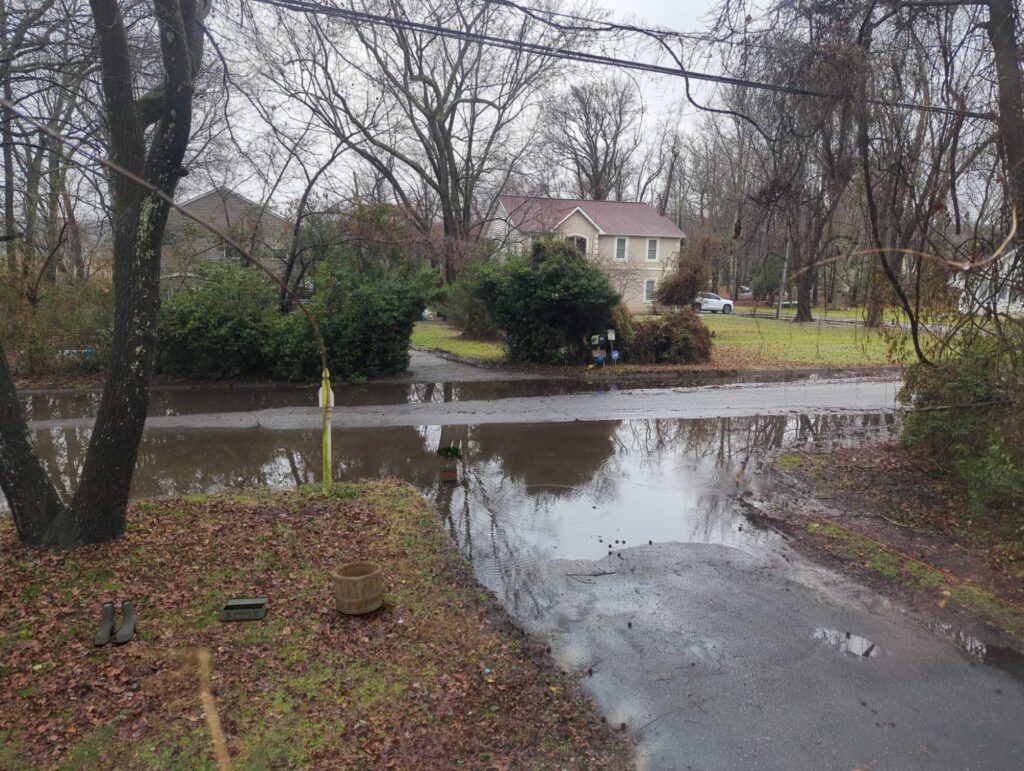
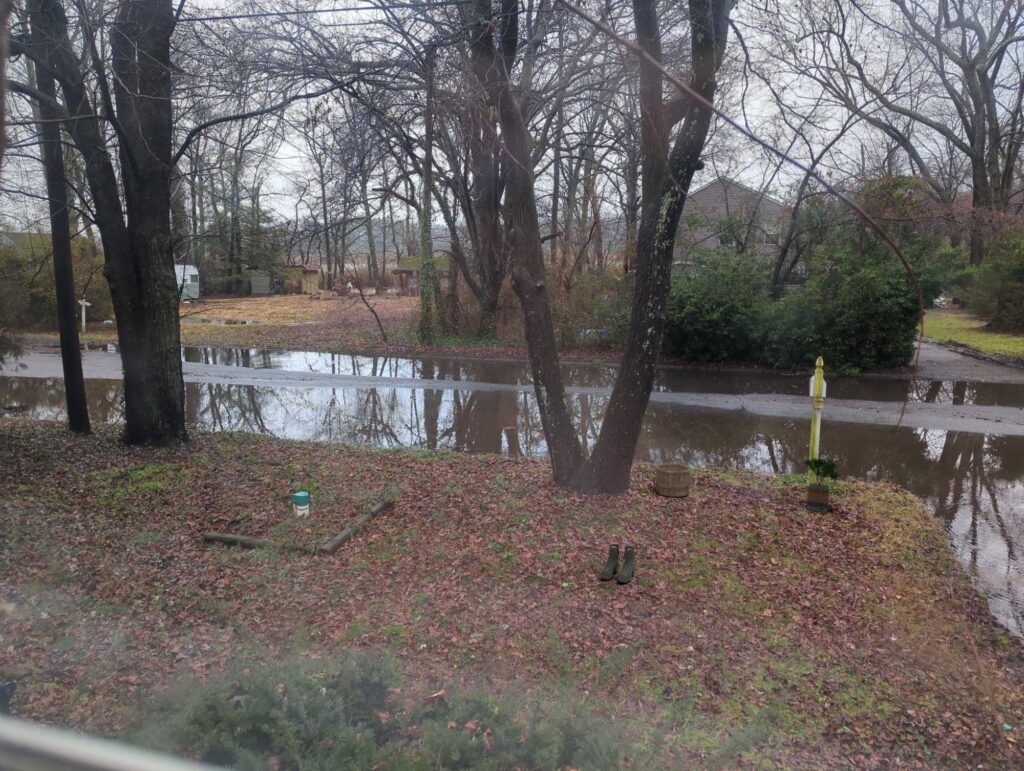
potted tree: present [436,446,463,487] -> present [804,458,840,513]
wooden bucket: present [332,561,383,614] -> present [655,464,691,497]
toolbox: present [222,597,268,621] -> none [708,568,752,595]

